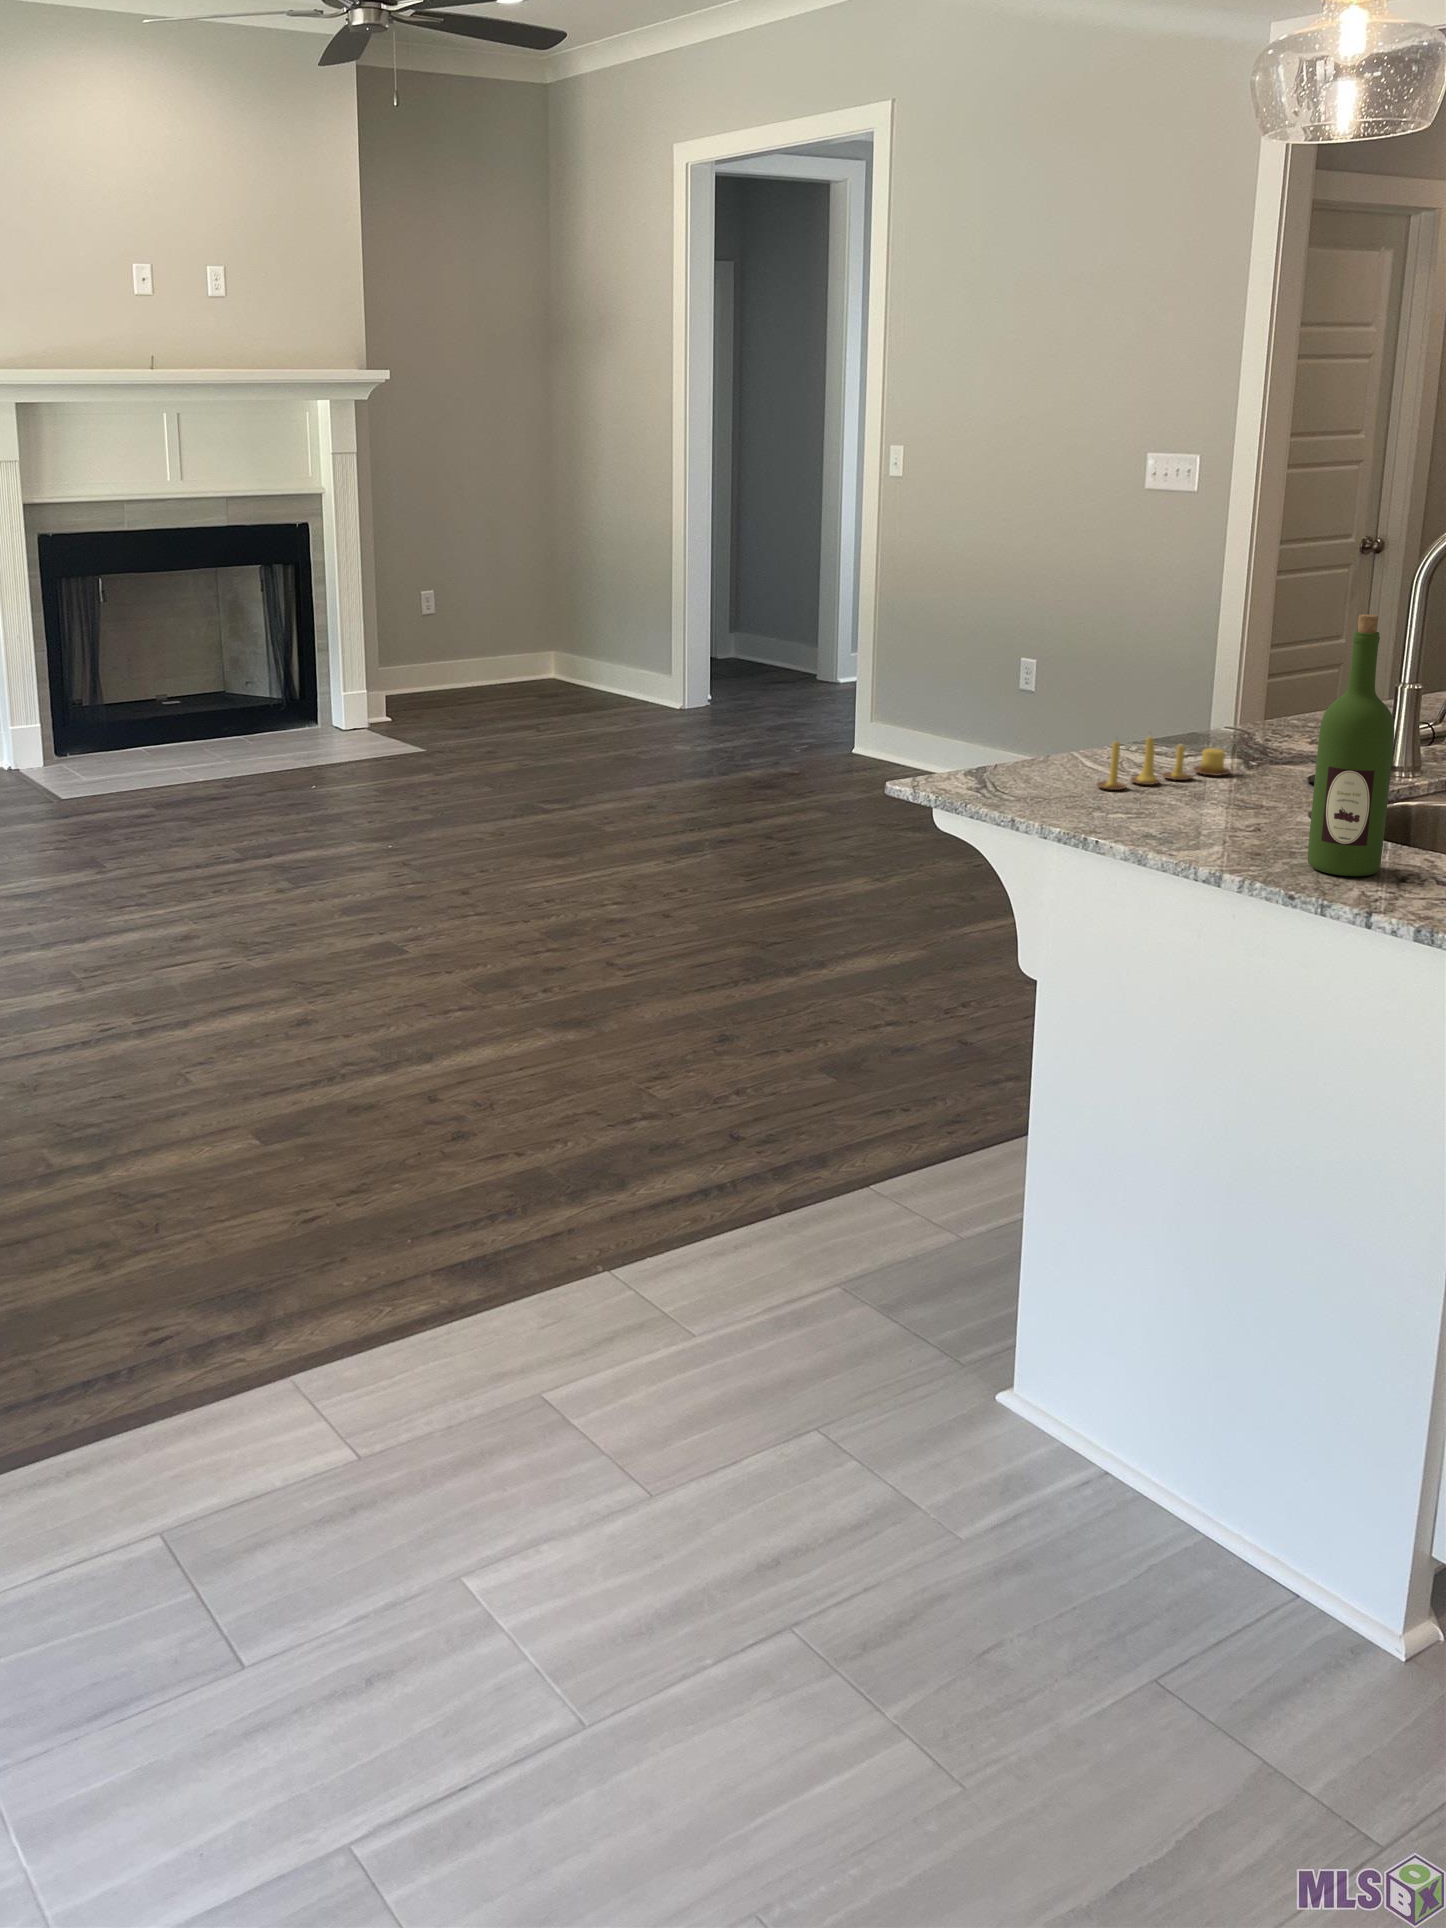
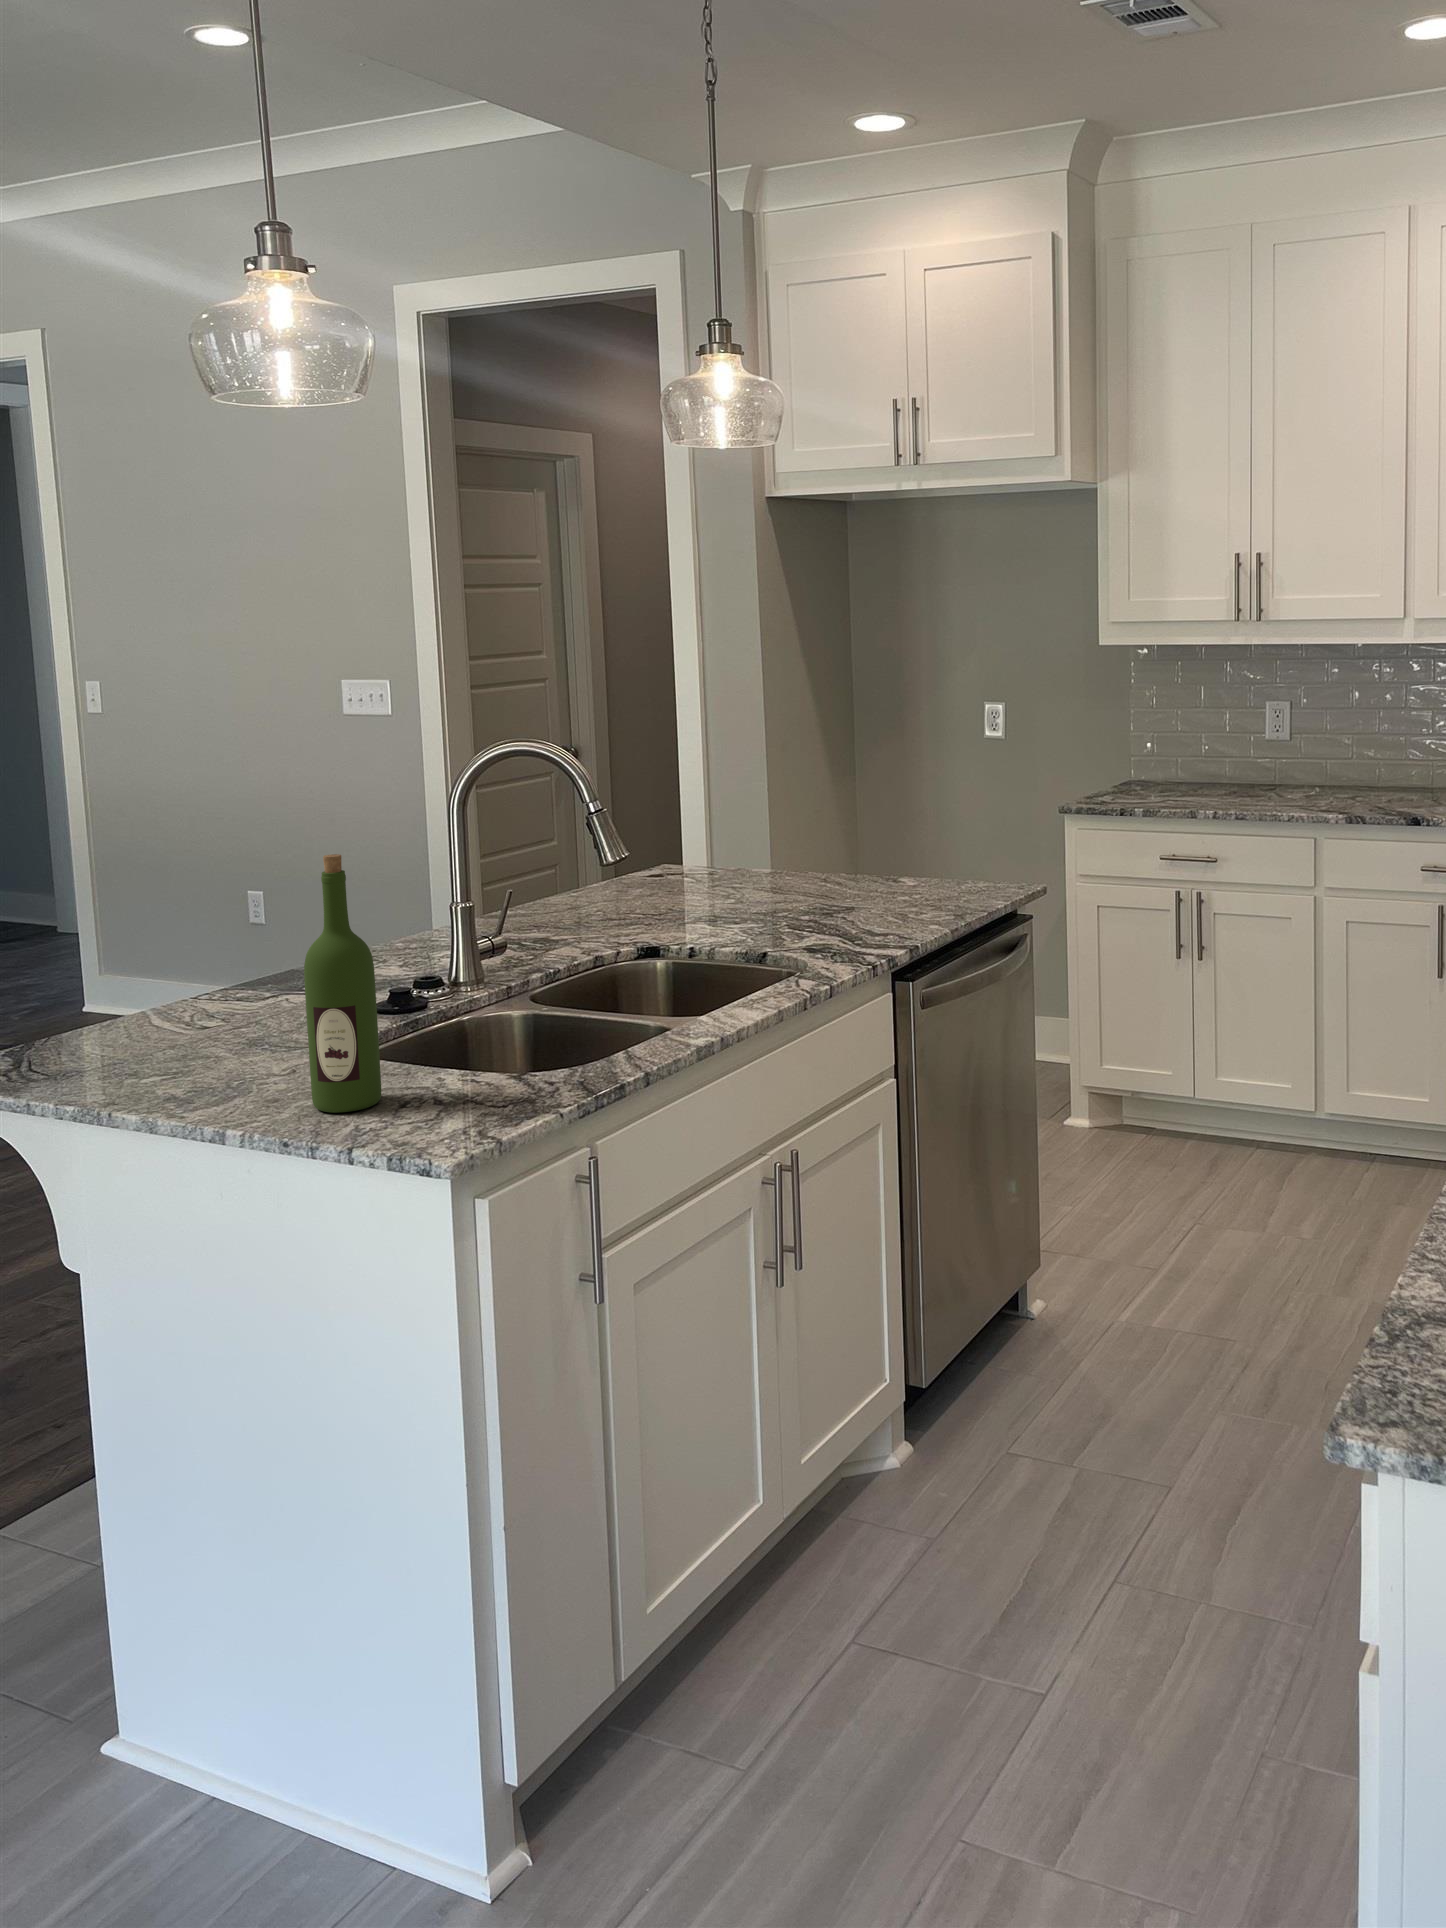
candle: present [1097,737,1230,790] -> none [144,984,298,1051]

